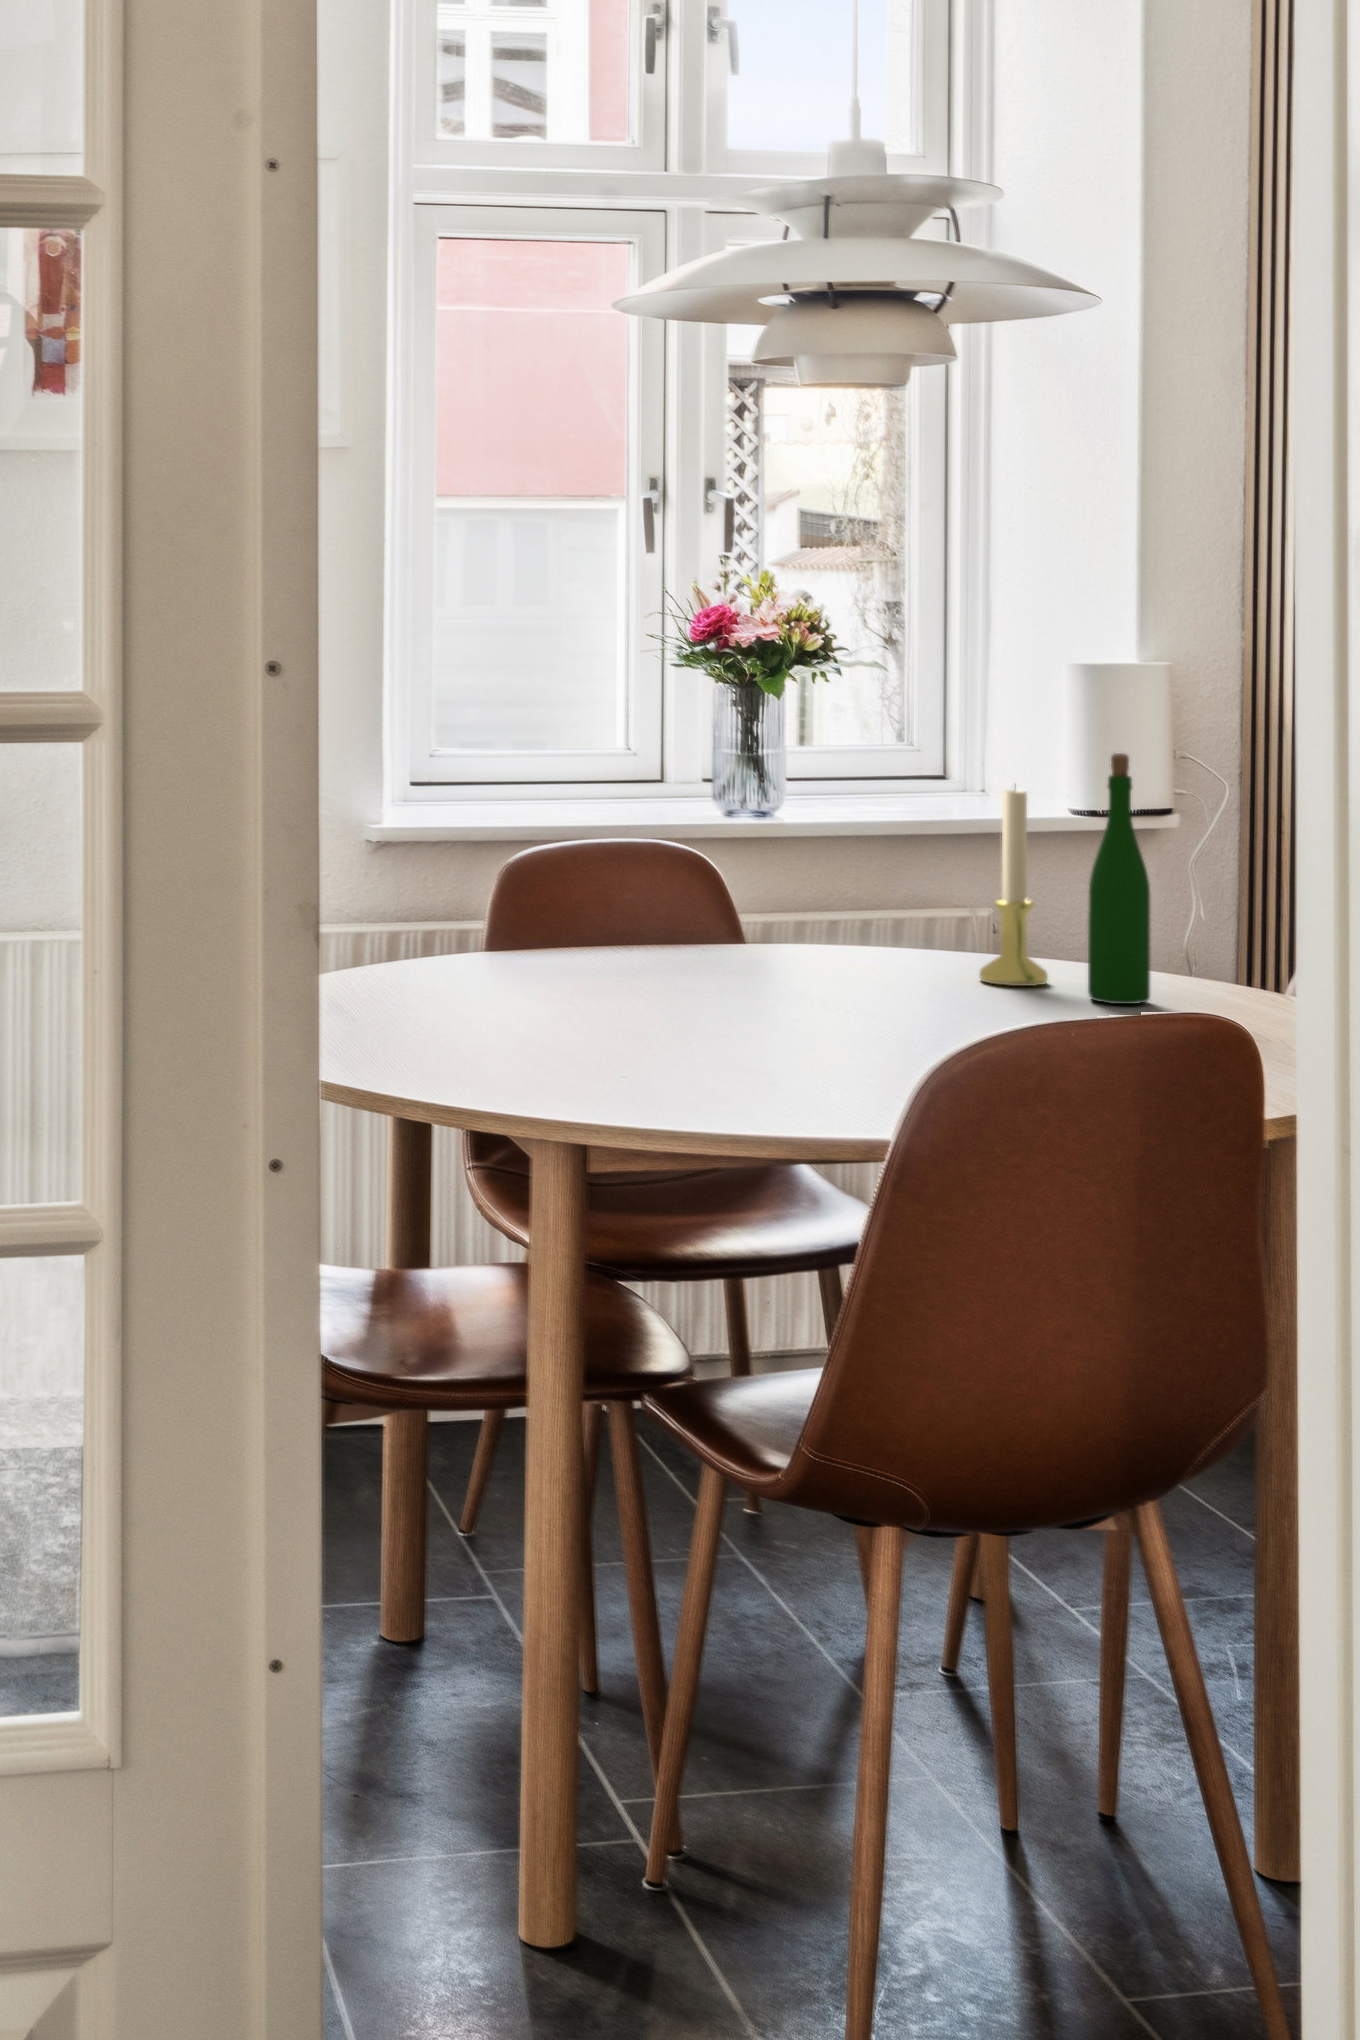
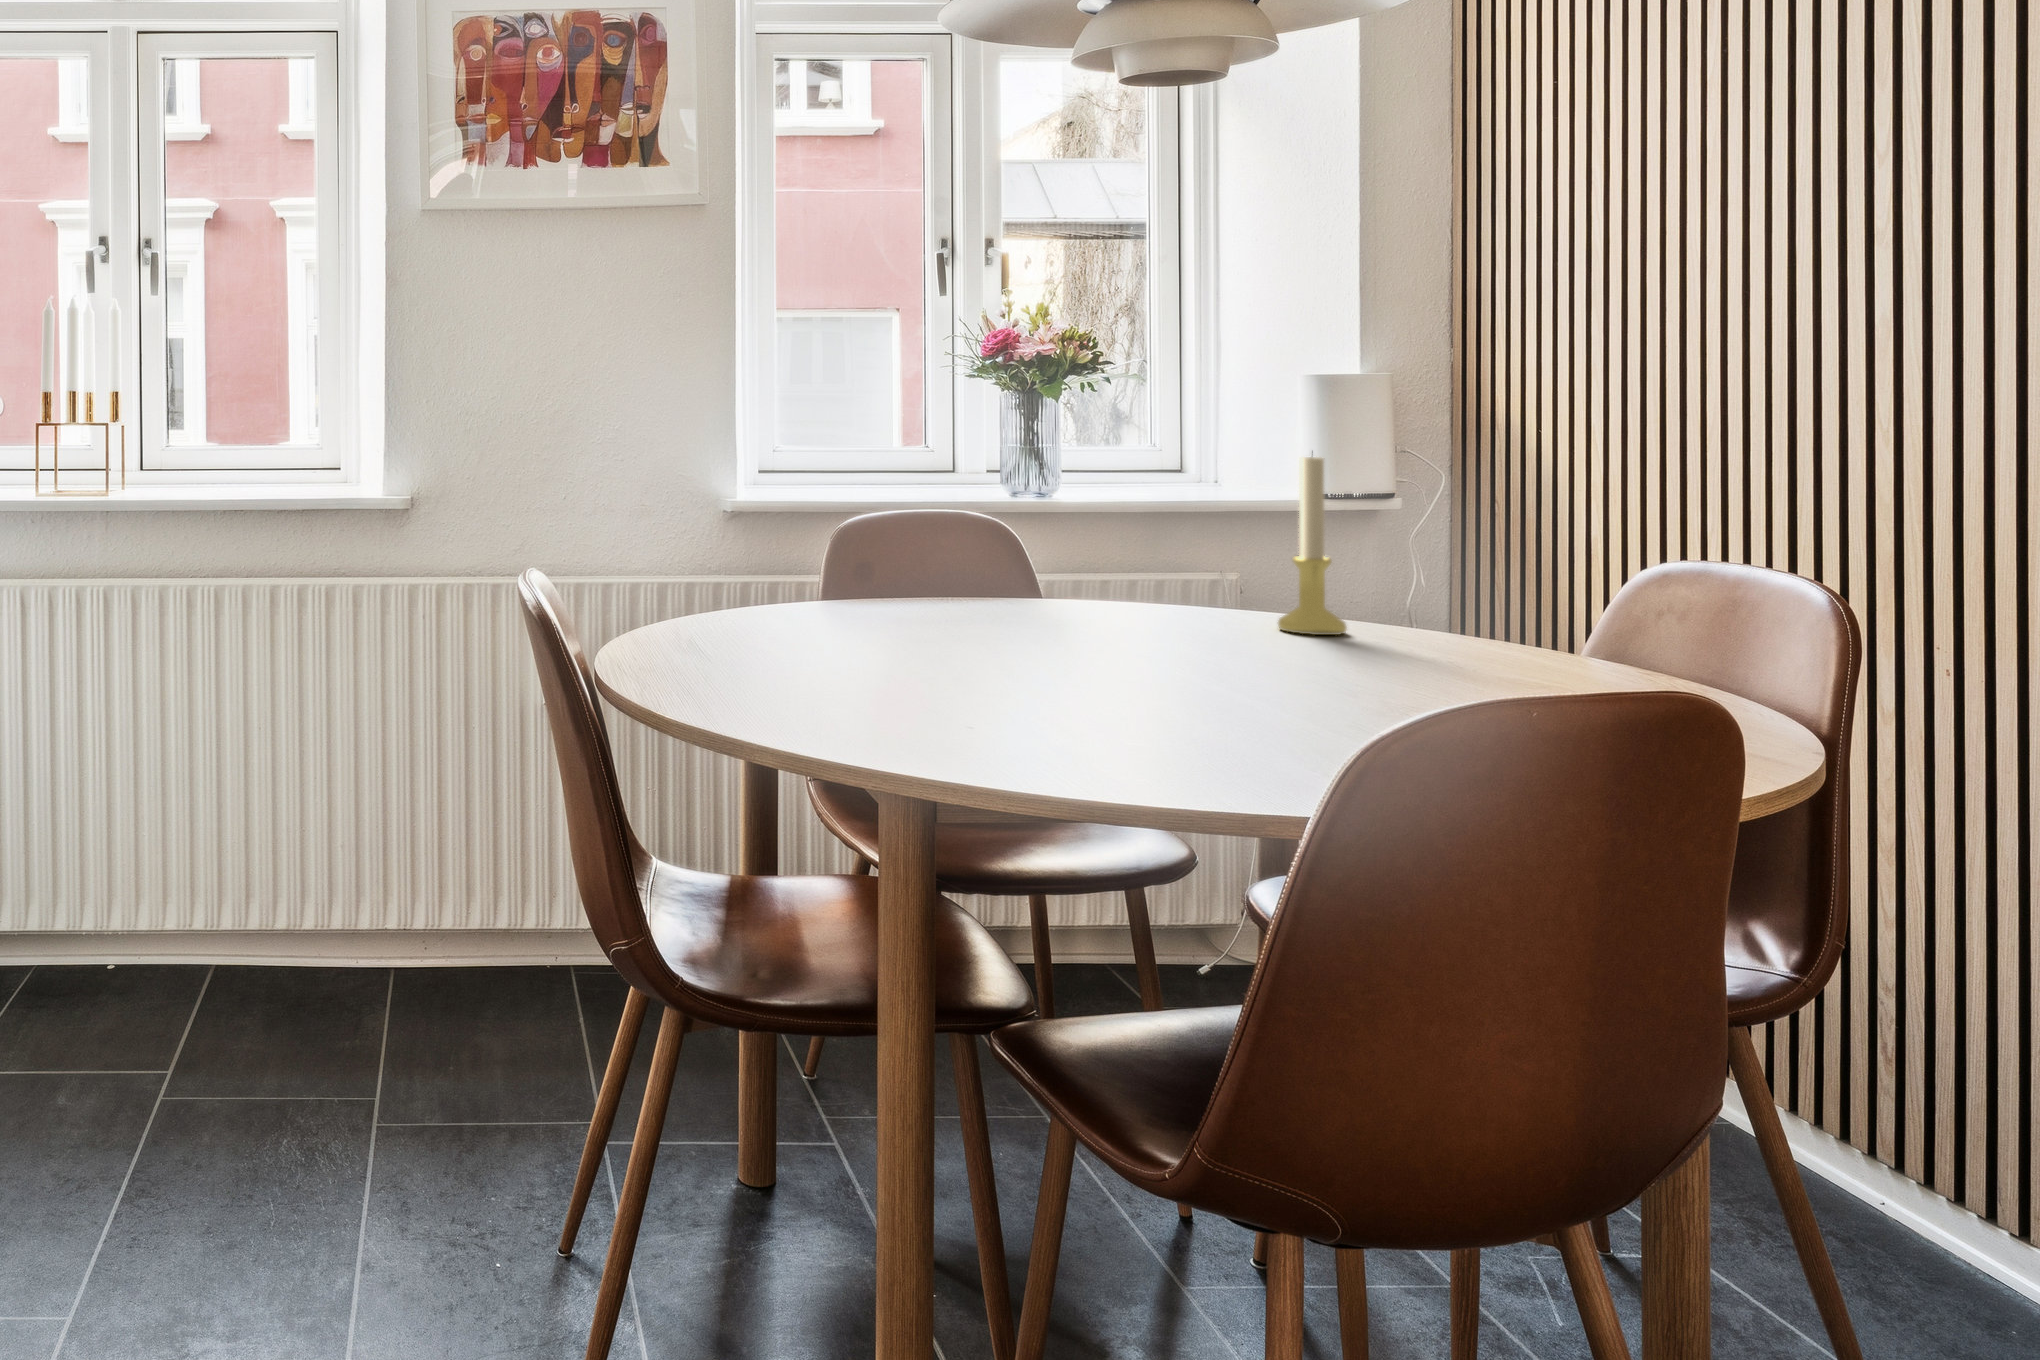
wine bottle: present [1088,753,1150,1004] -> none [1395,418,1464,654]

